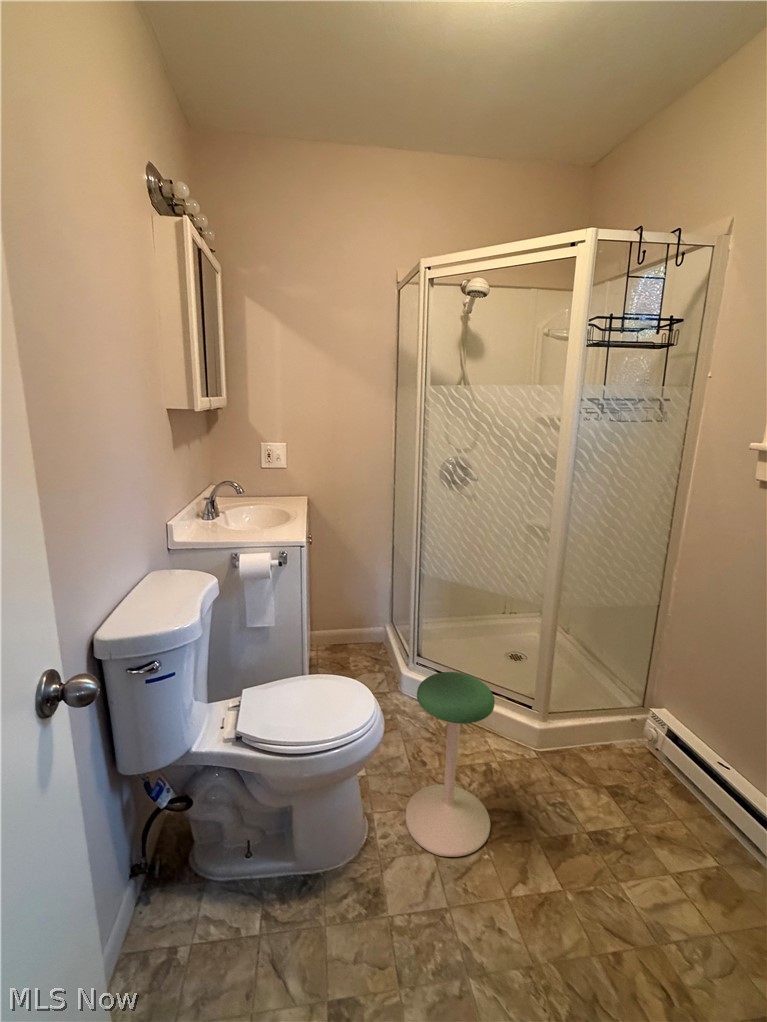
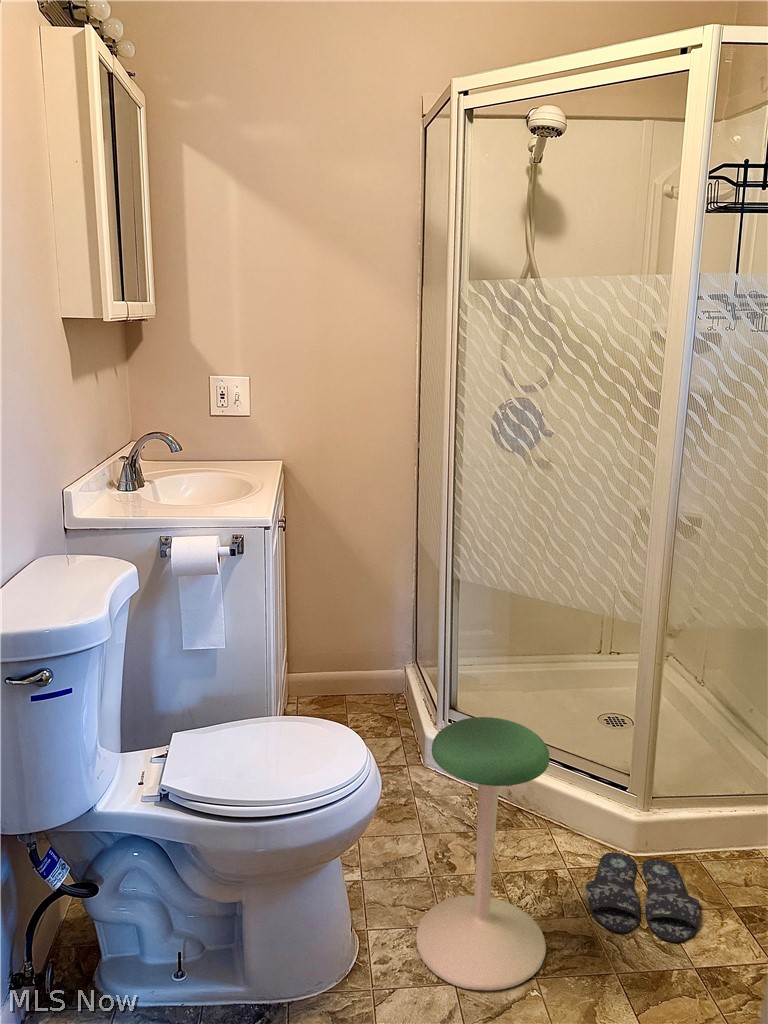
slippers: none [511,749,585,814] -> present [586,852,699,942]

